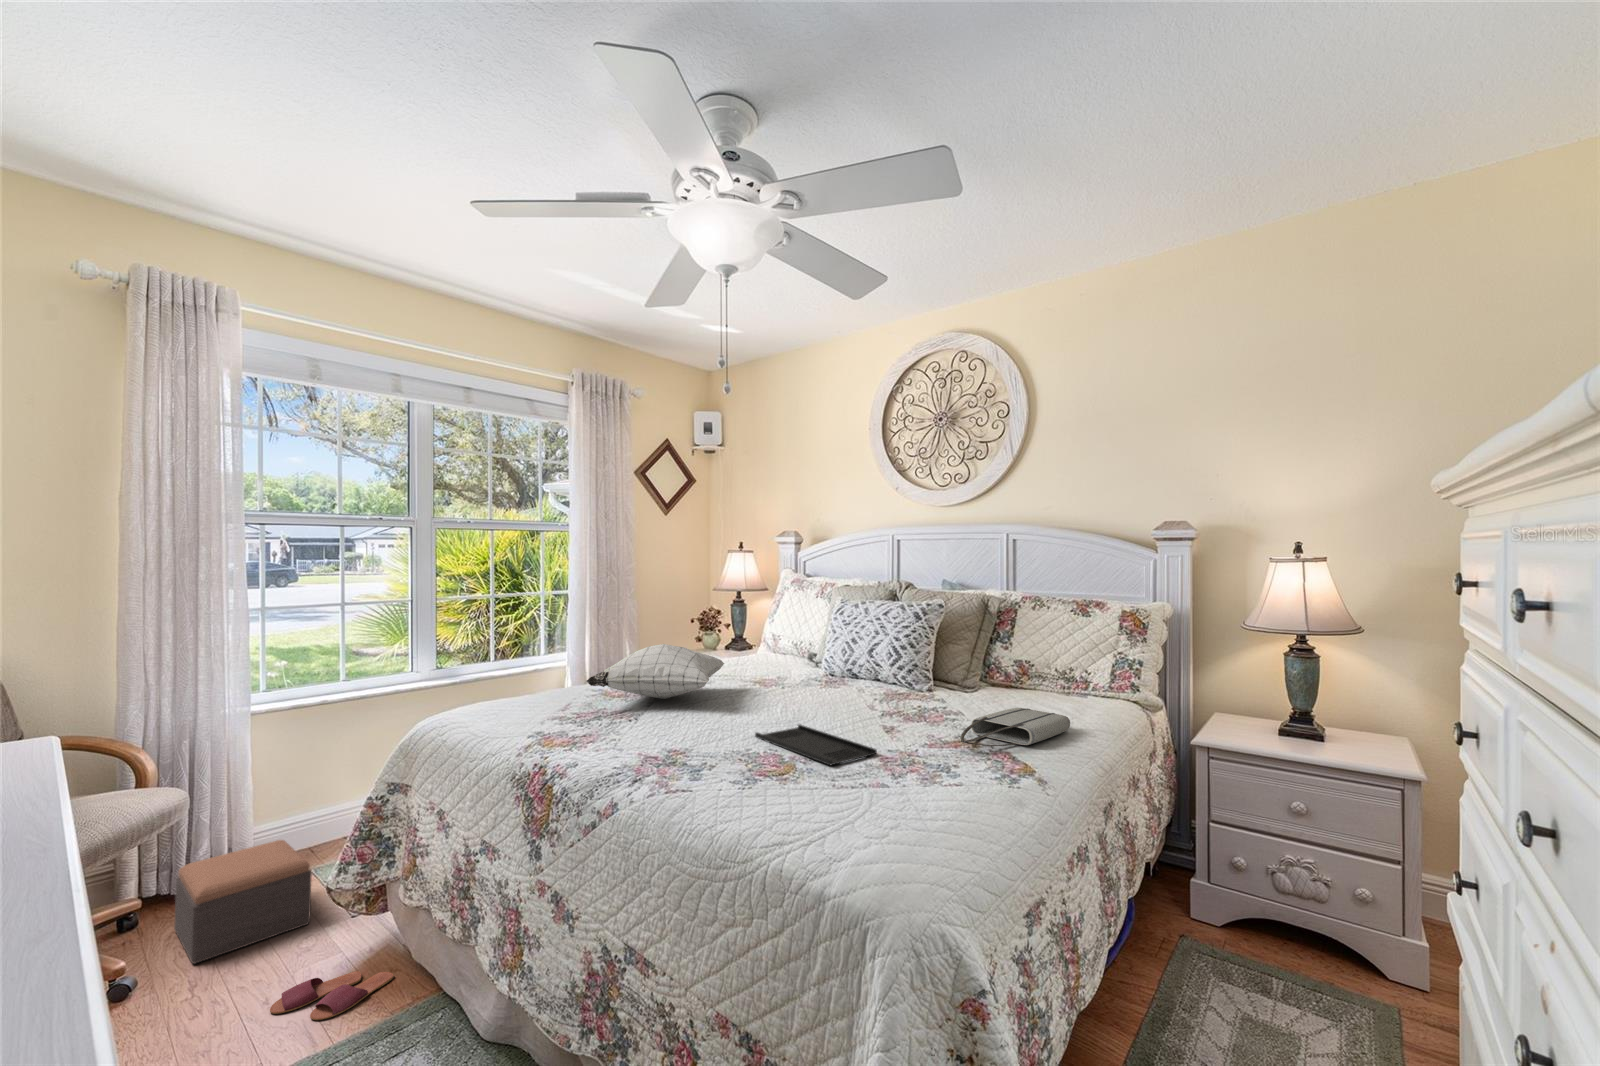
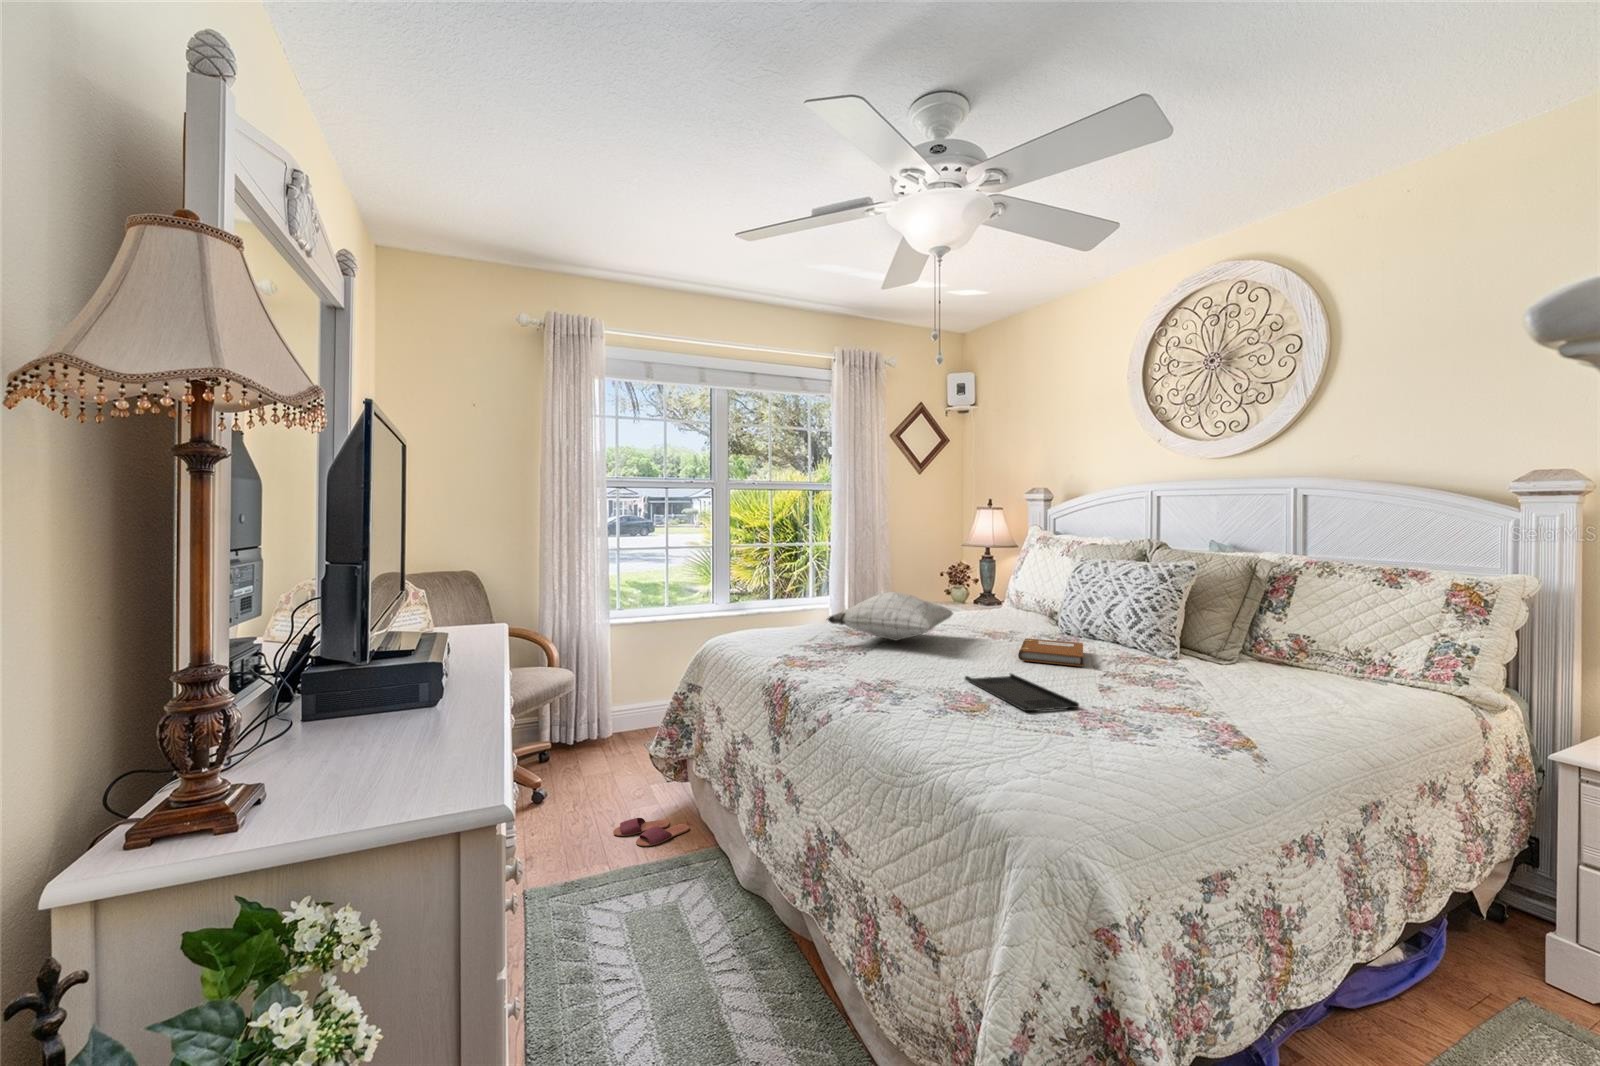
notebook: none [798,684,861,709] -> present [1018,639,1083,666]
tote bag: present [960,708,1070,746] -> none [1176,682,1331,720]
footstool: present [174,840,312,964] -> none [564,719,641,793]

